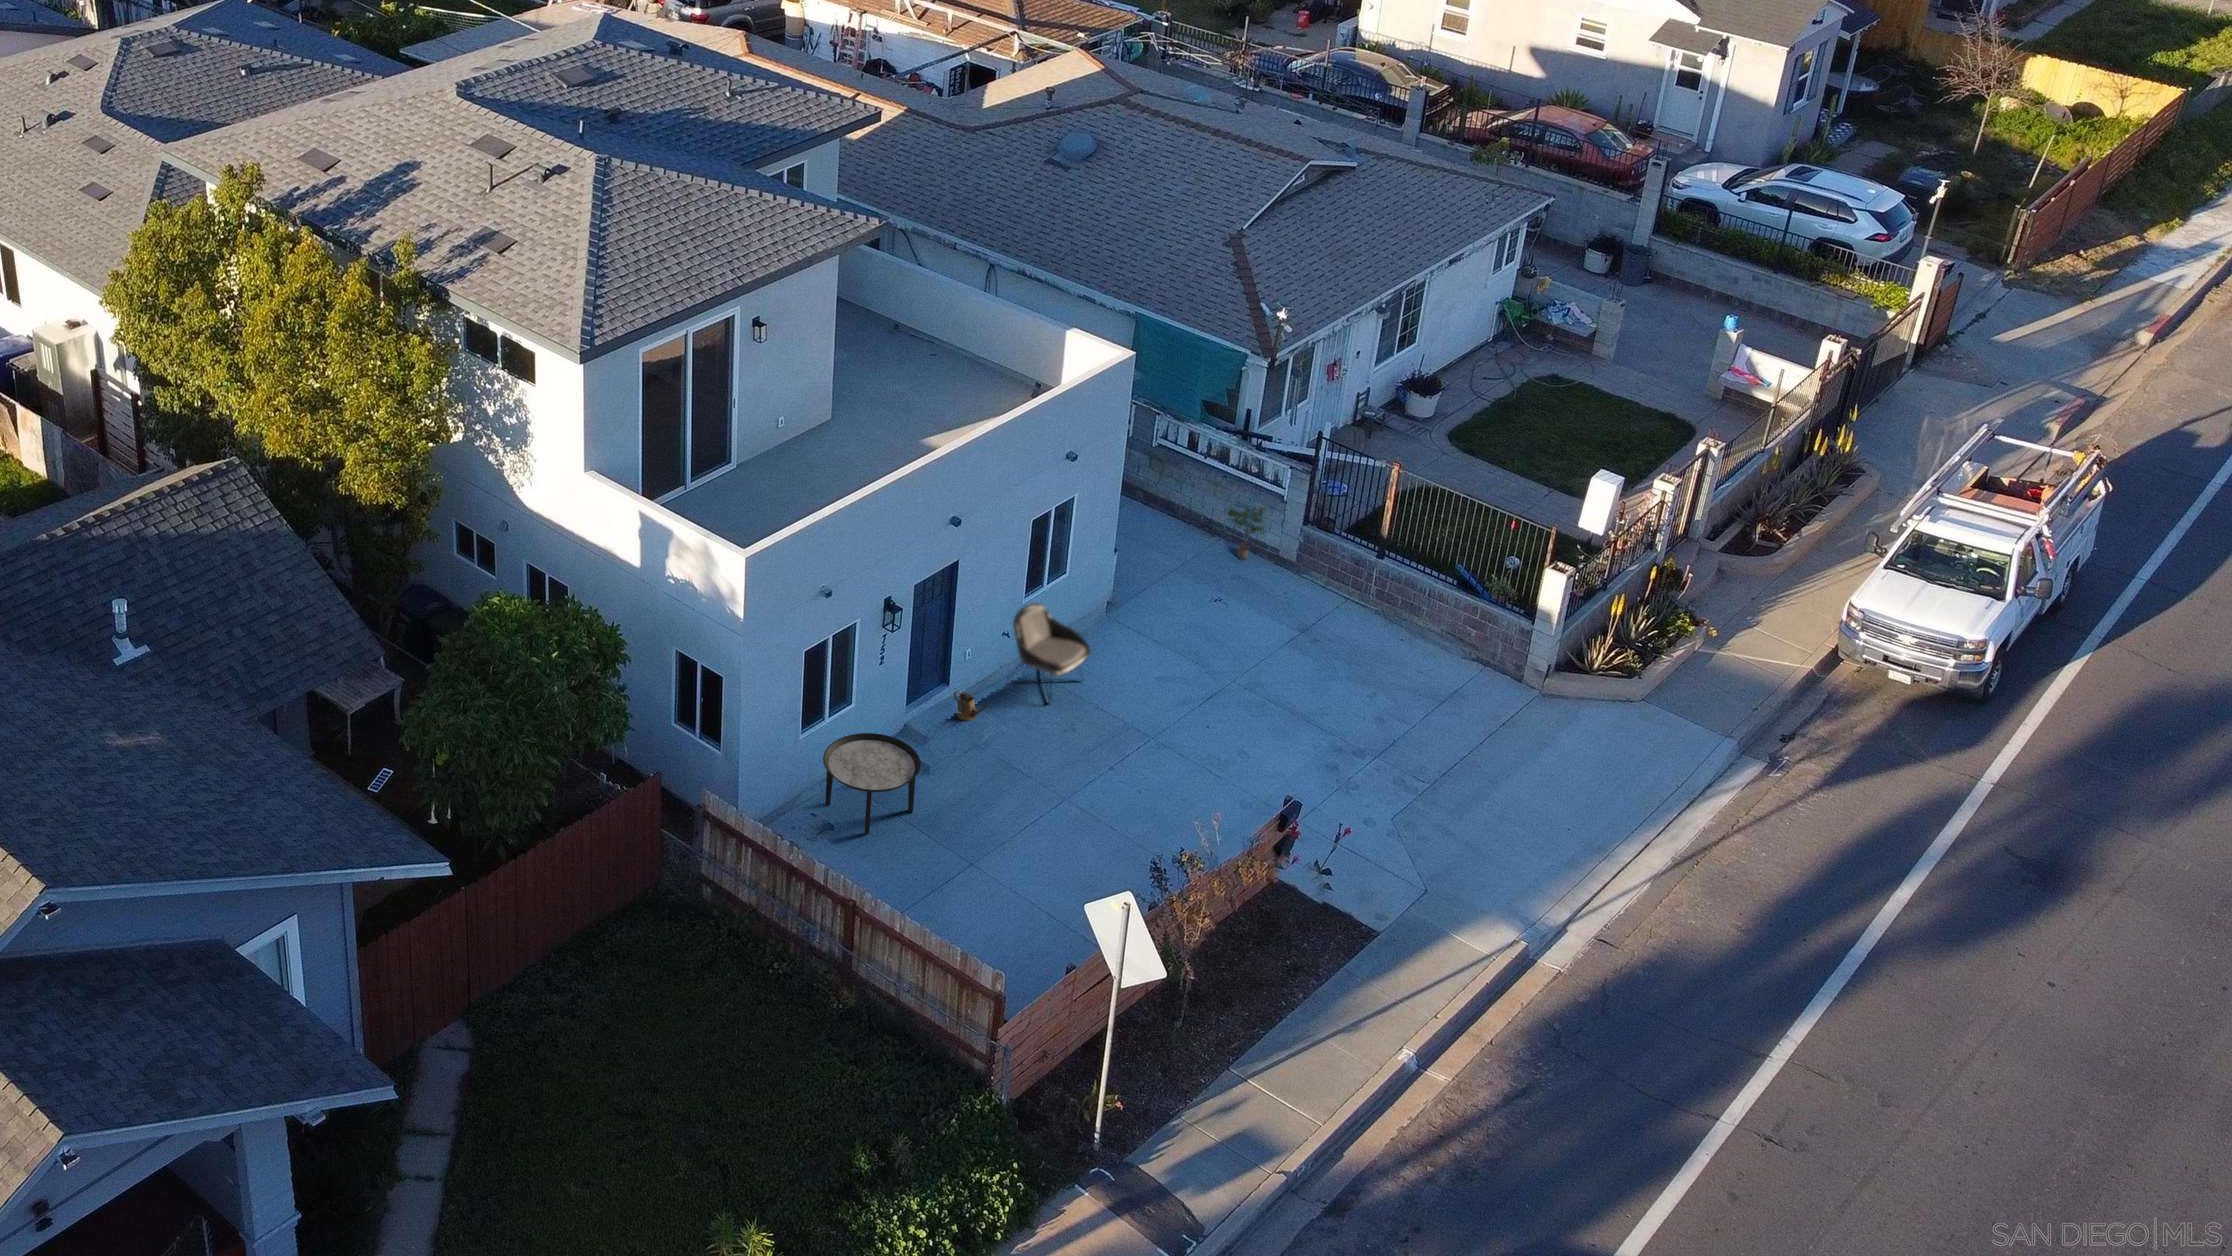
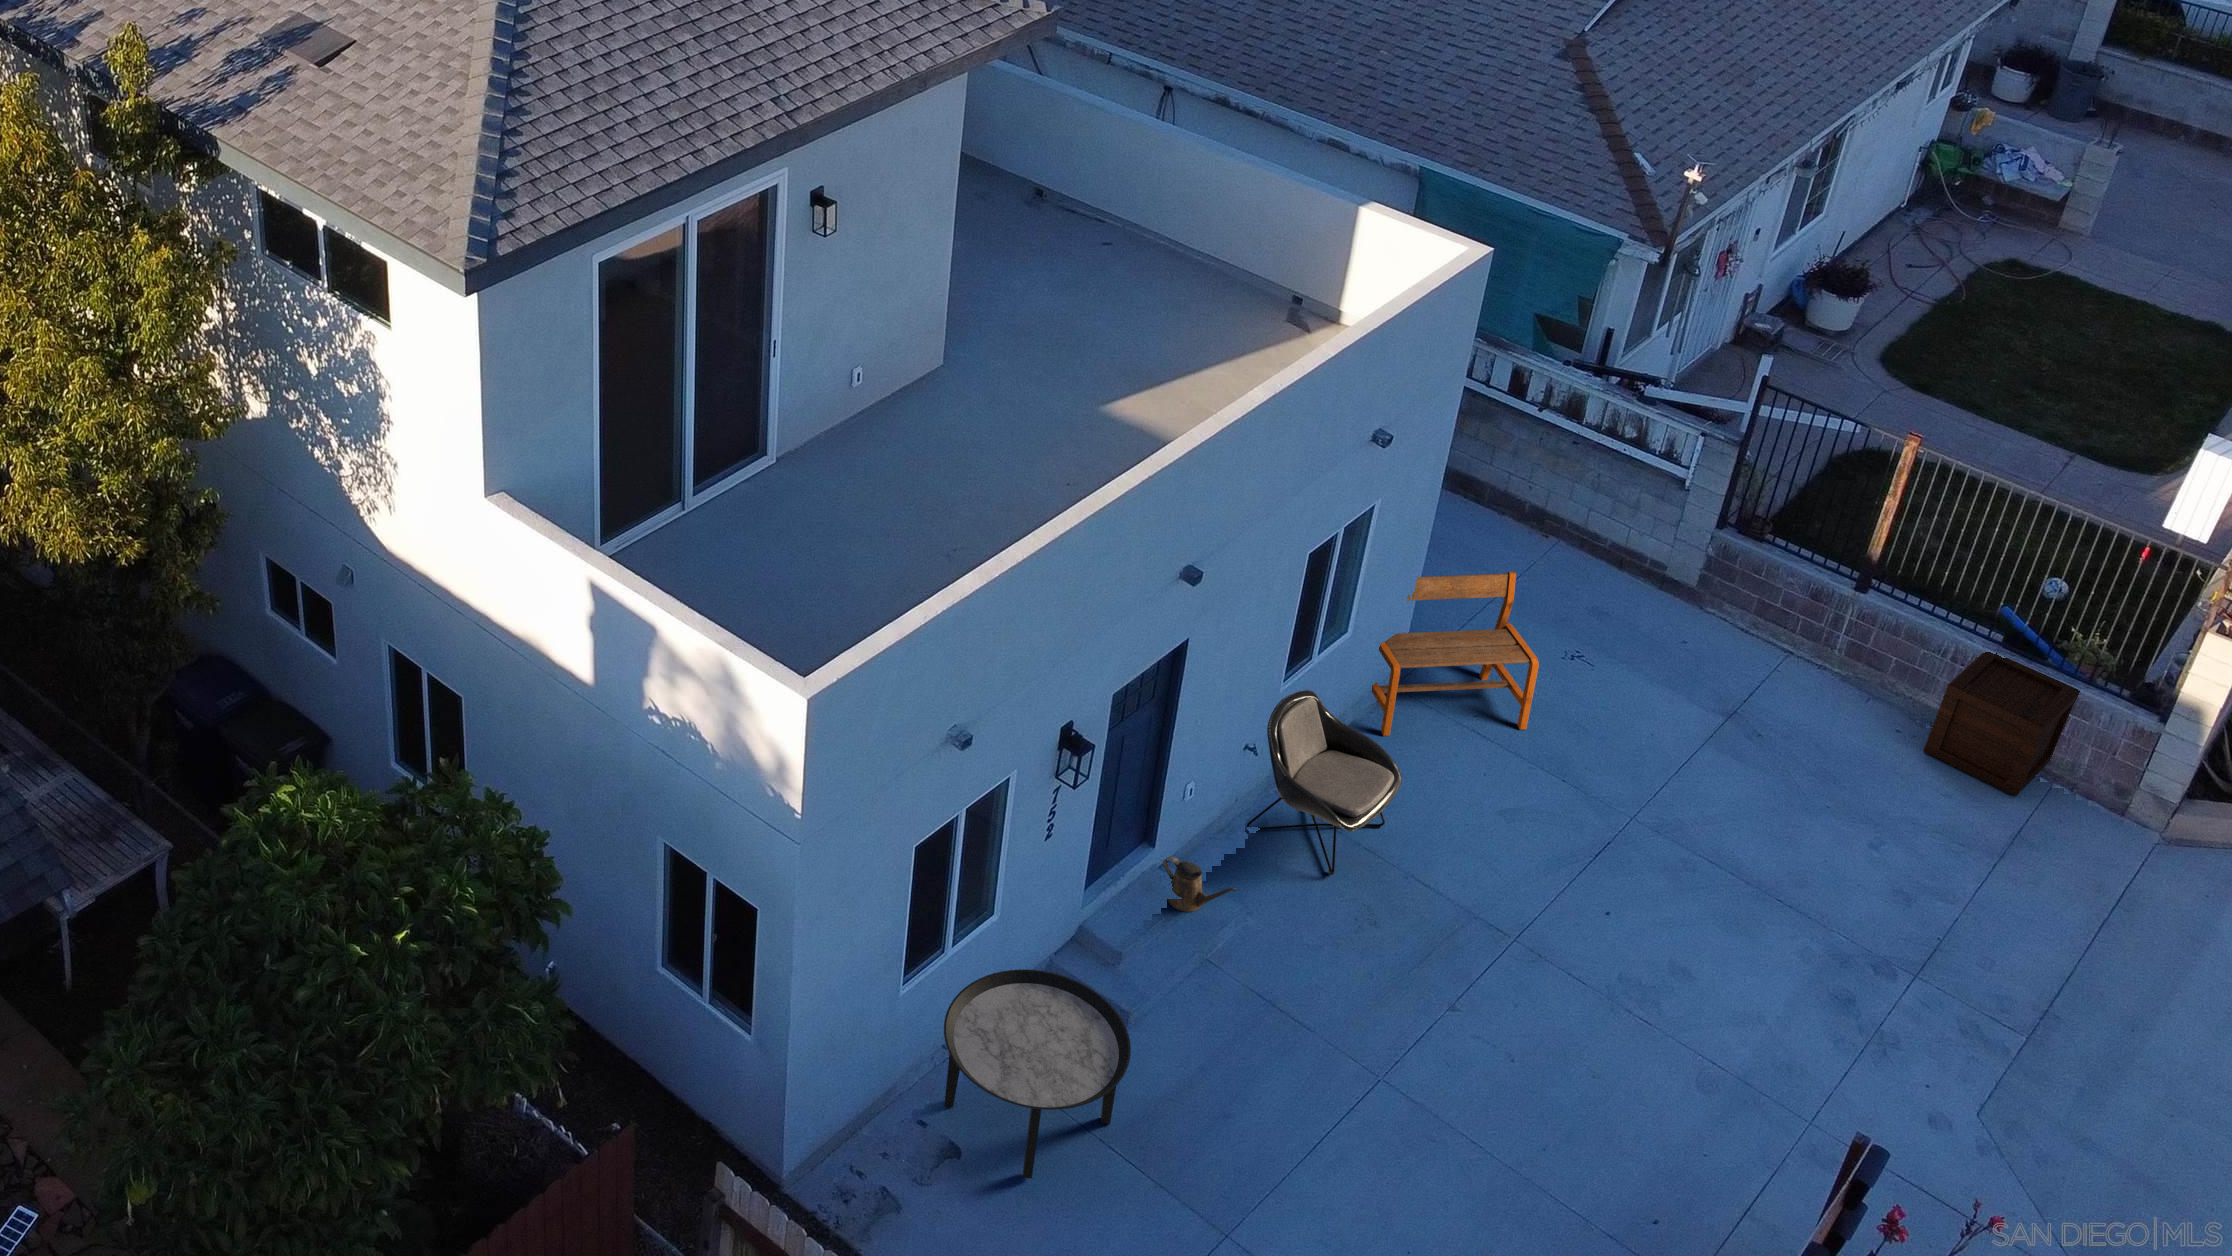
potted plant: present [1228,507,1266,559] -> none [1578,490,1661,582]
bench: none [1082,543,1179,638] -> present [1371,572,1539,736]
wooden crate: none [1403,587,1486,668] -> present [1923,652,2080,796]

